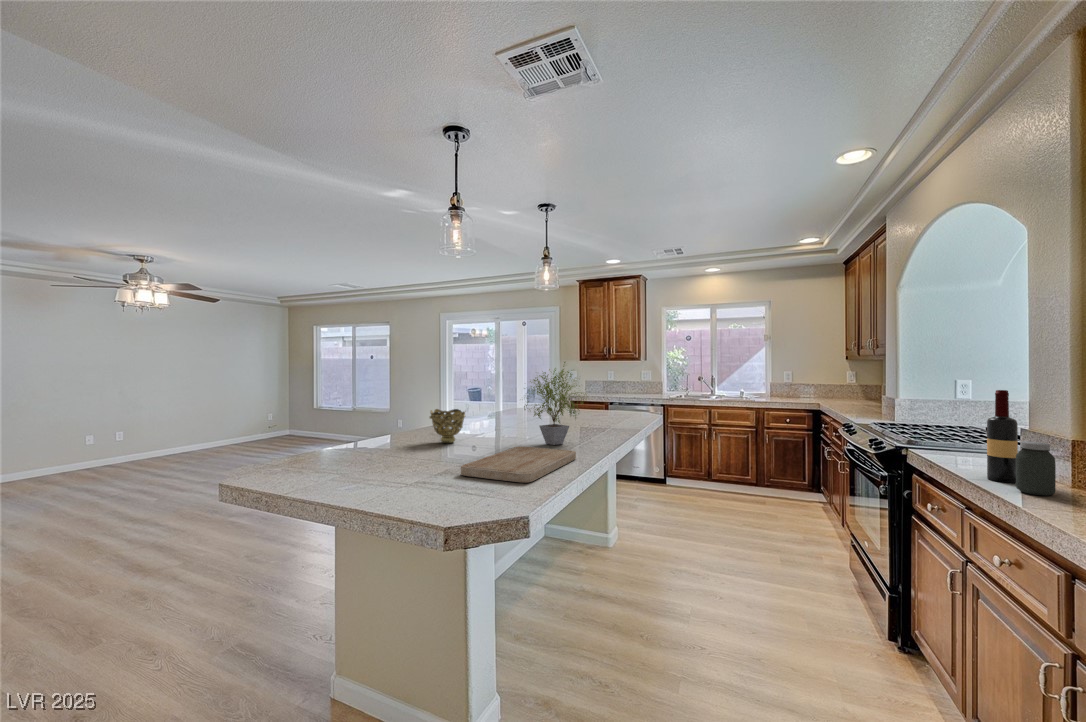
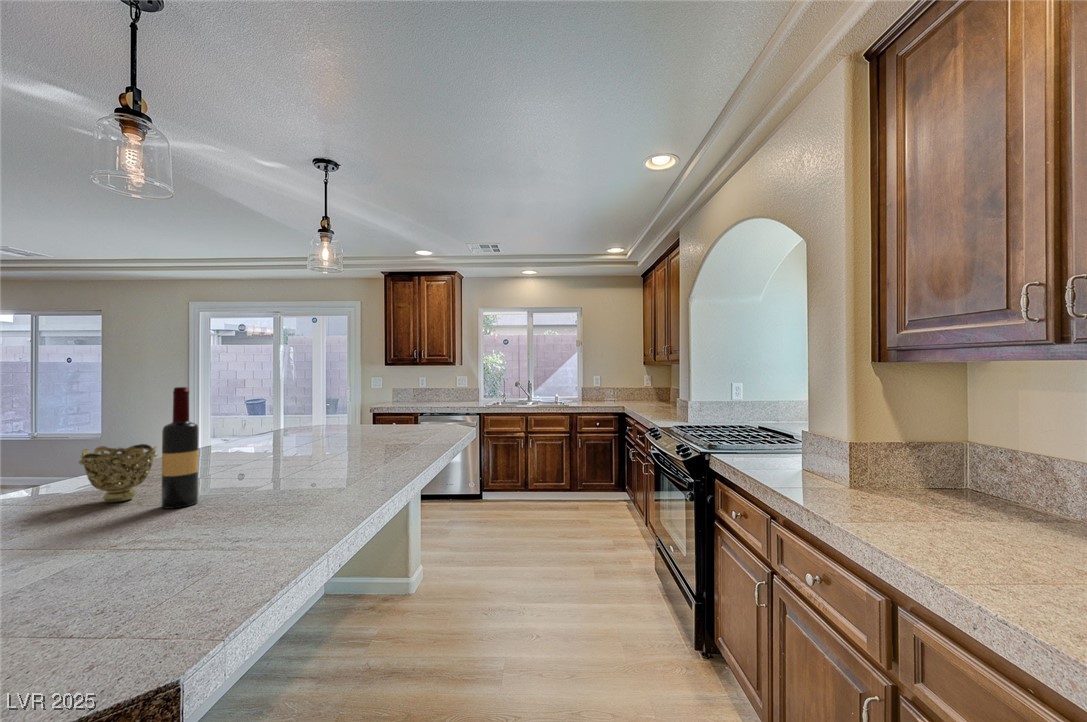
potted plant: present [524,362,584,445] -> none [252,367,366,489]
wine bottle: present [987,390,1018,483] -> present [161,387,199,509]
jar: present [1016,441,1056,496] -> none [818,448,852,504]
cutting board: present [461,446,576,483] -> none [62,501,329,592]

